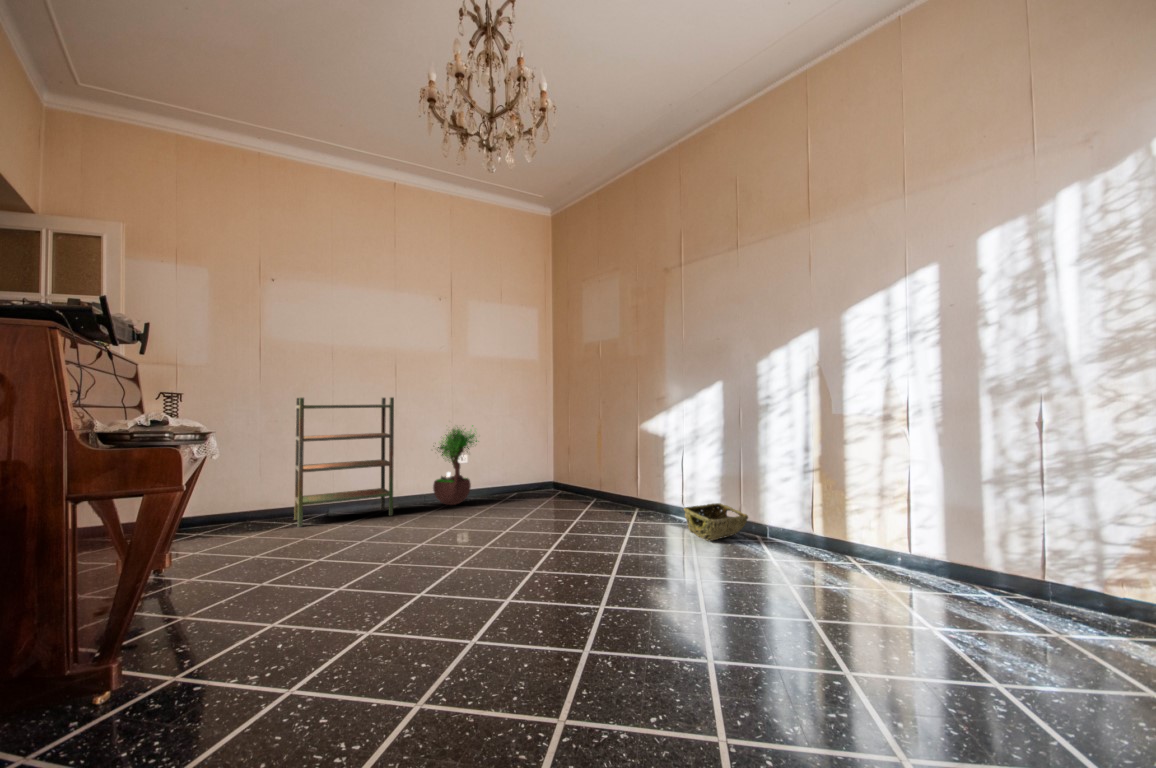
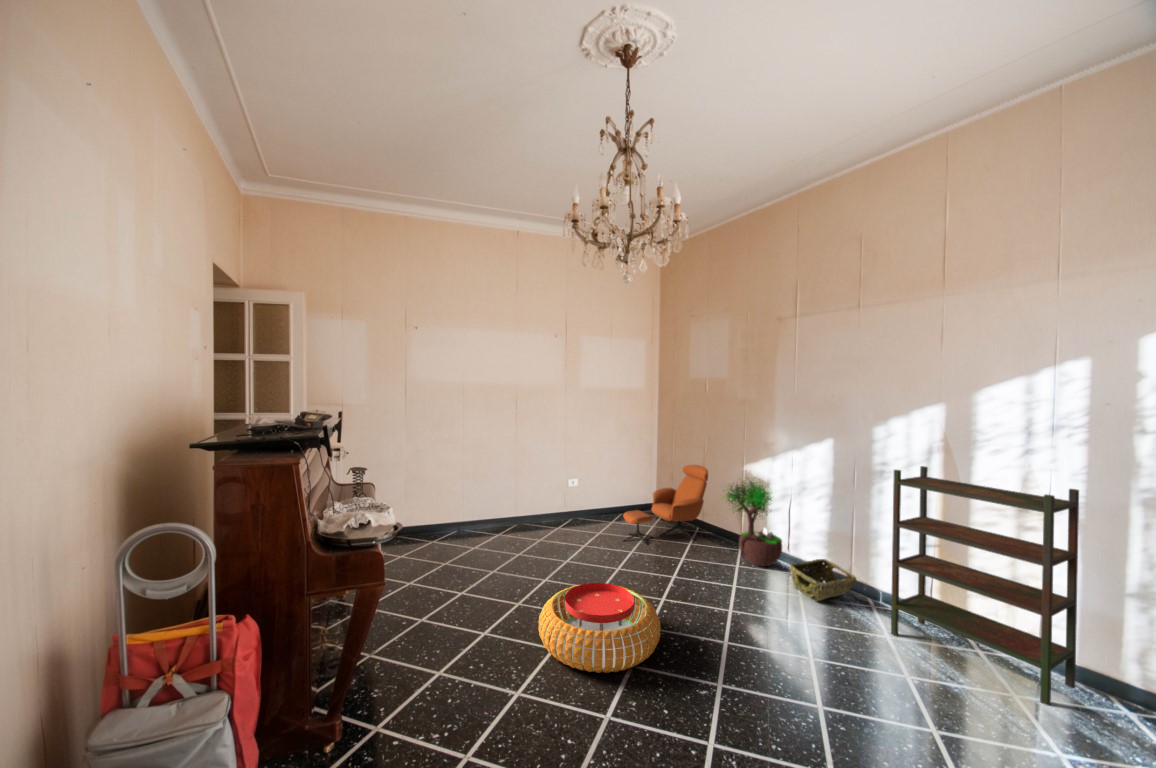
bookshelf: present [294,397,394,527] -> present [891,466,1079,706]
potted tree: present [433,425,477,505] -> present [723,477,782,566]
lounge chair: none [514,431,607,514] -> present [623,465,708,544]
pouf: none [401,527,543,610] -> present [538,583,660,673]

